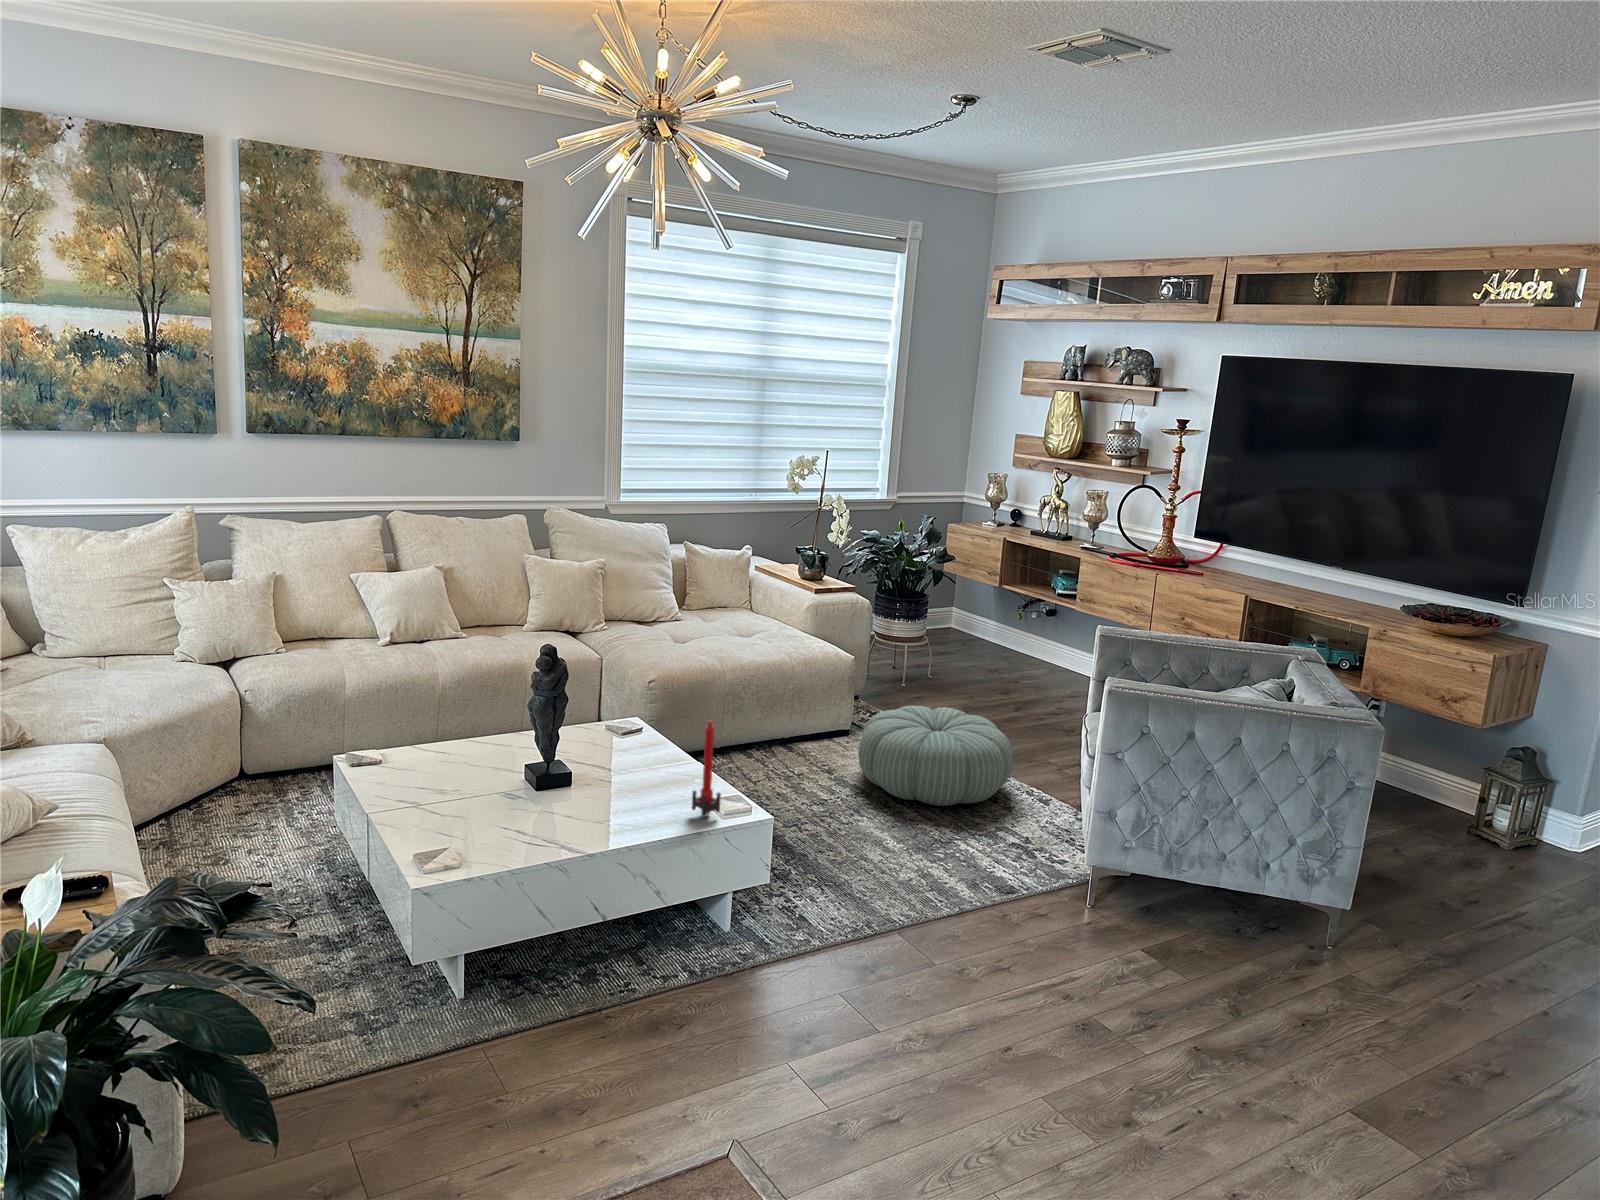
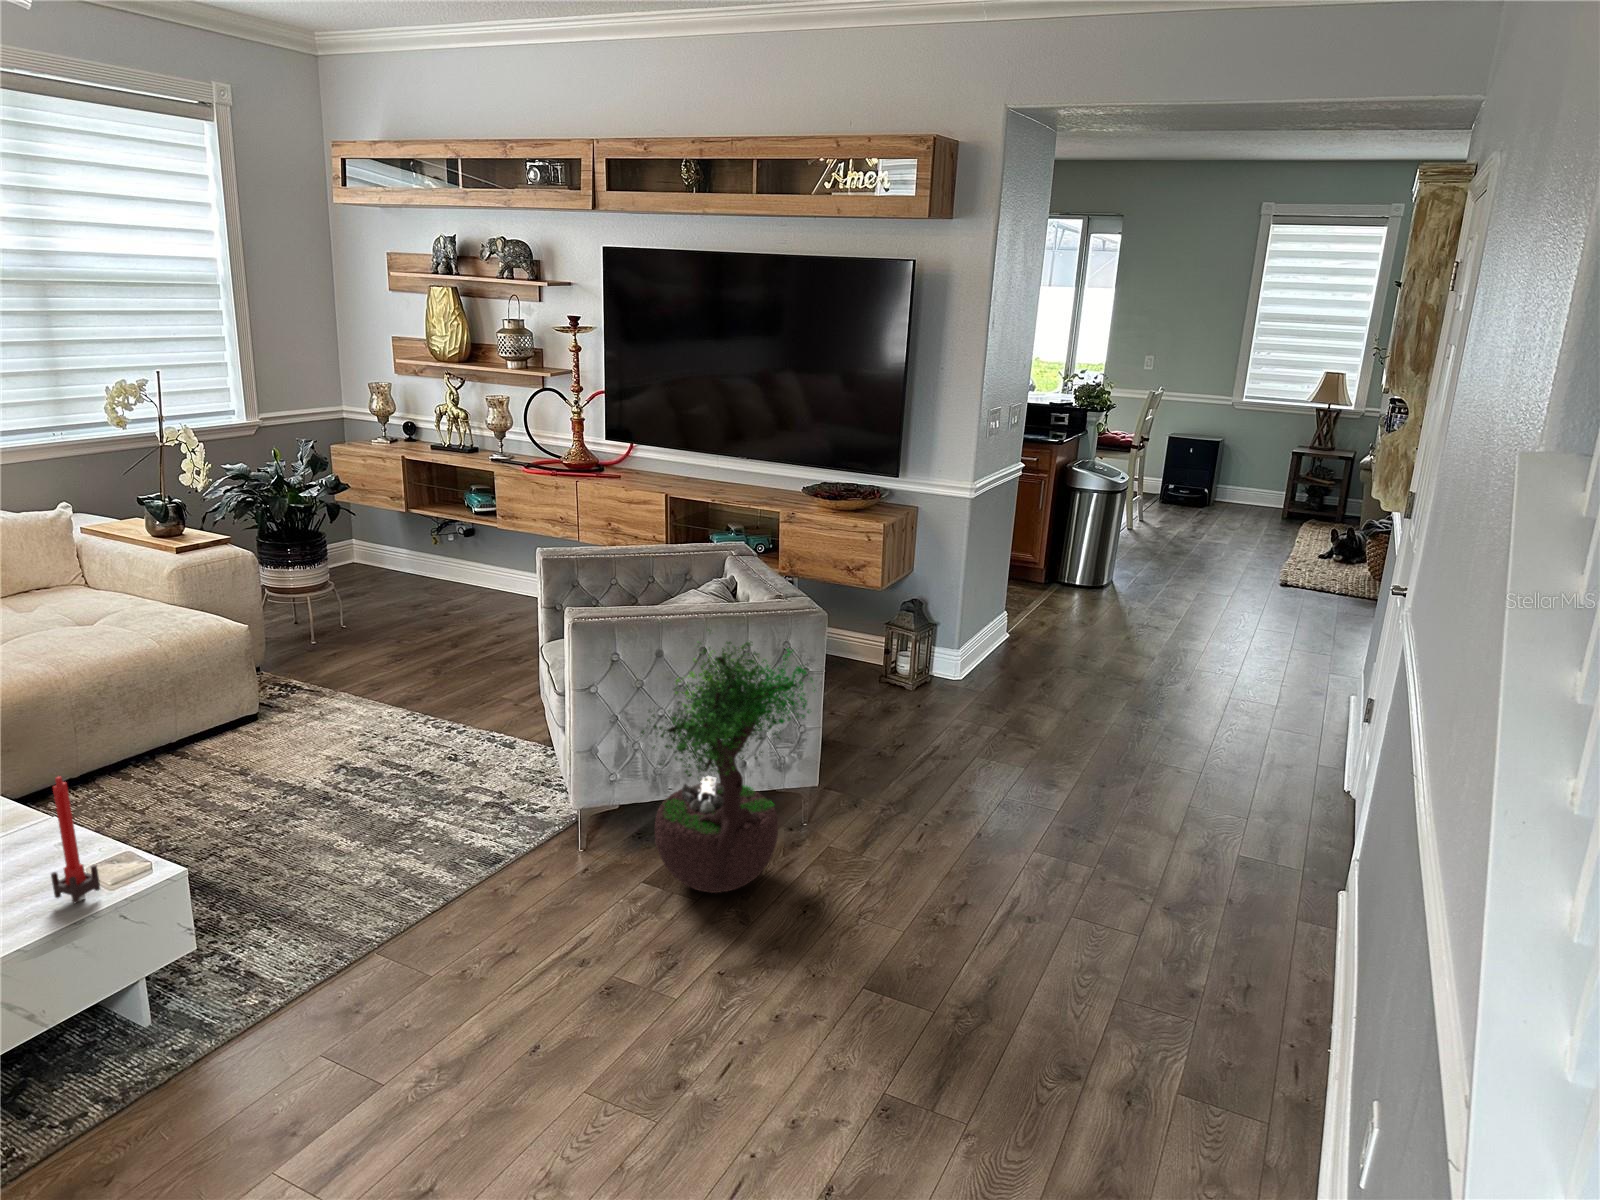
pouf: present [858,706,1013,806] -> none [277,665,465,783]
potted tree: none [1154,711,1347,981] -> present [641,629,815,893]

